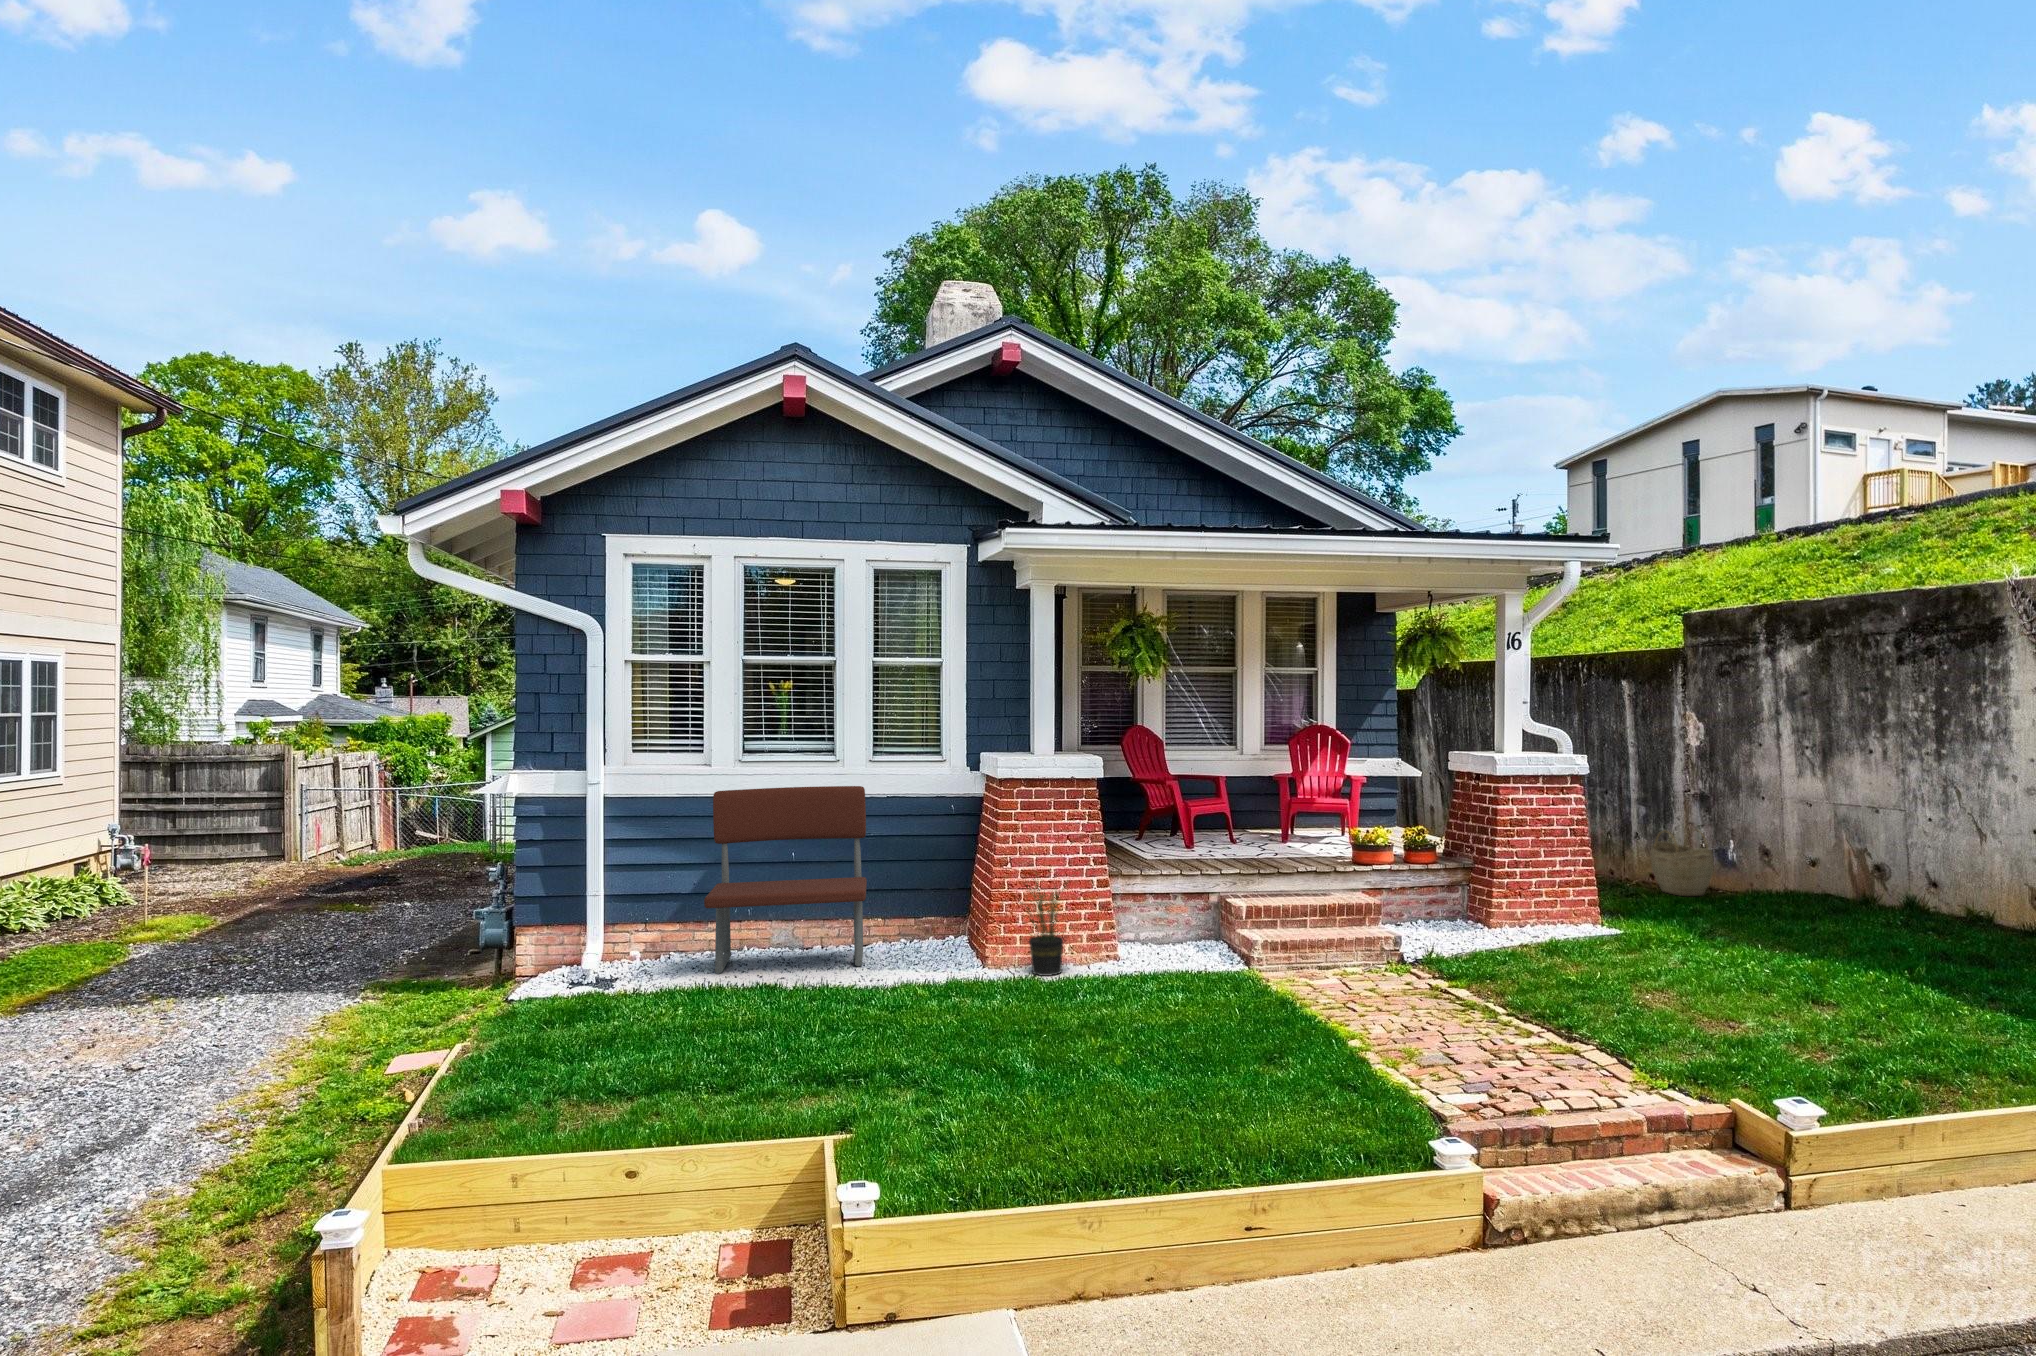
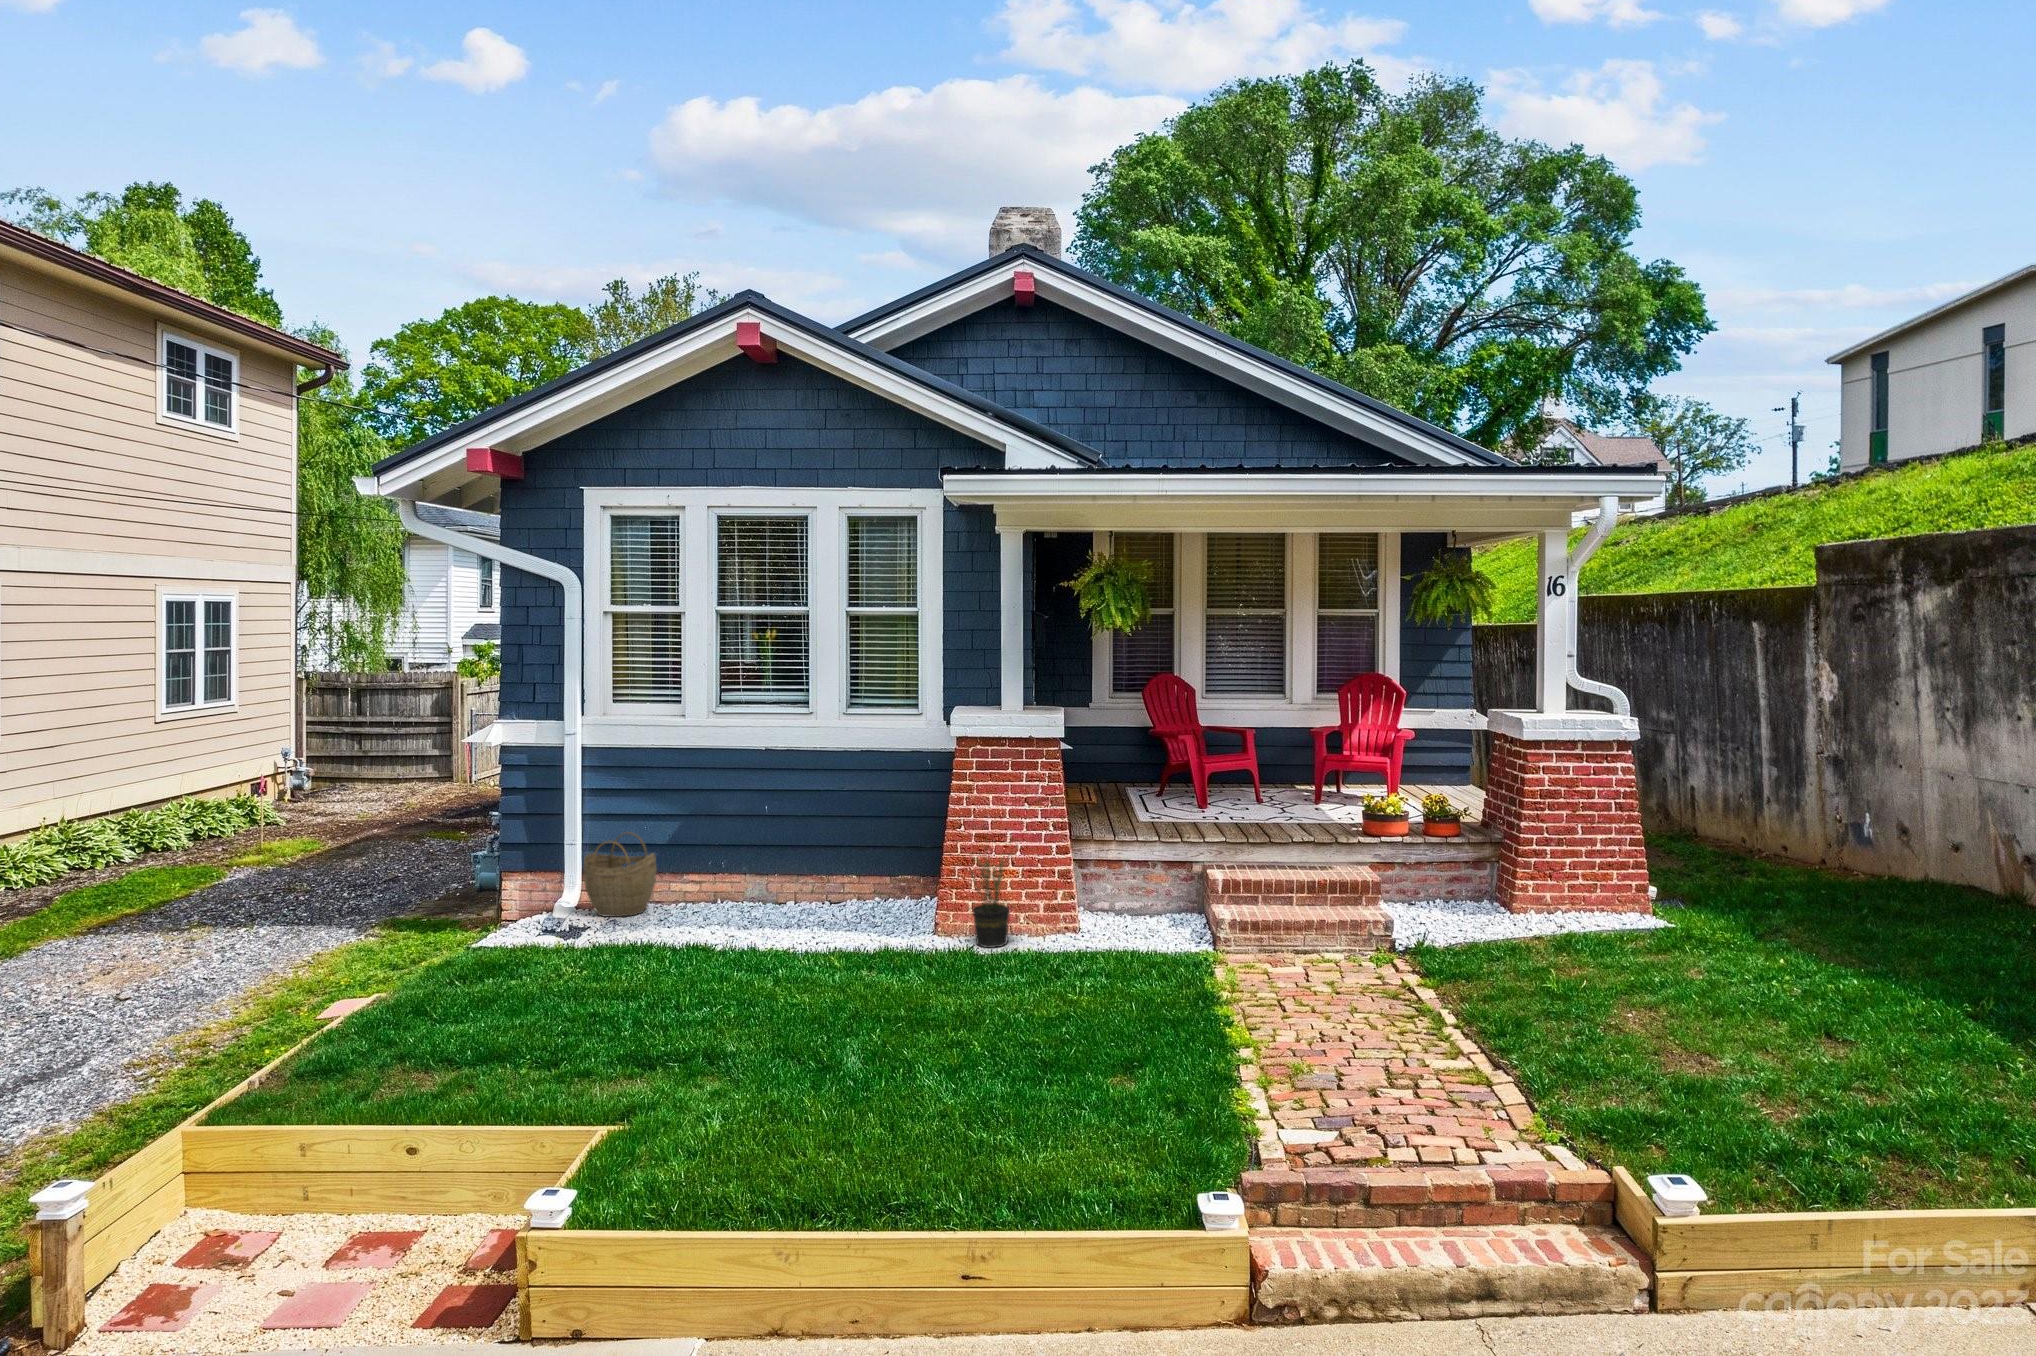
bench: present [704,786,867,974] -> none [656,740,832,925]
woven basket: present [1651,829,1713,896] -> present [584,832,657,917]

